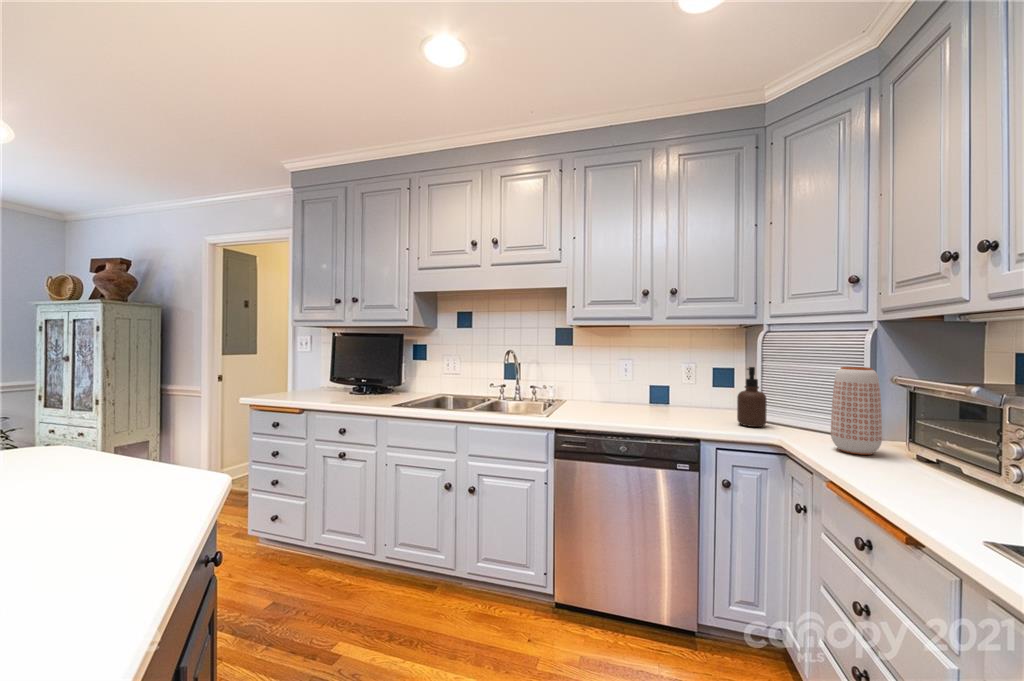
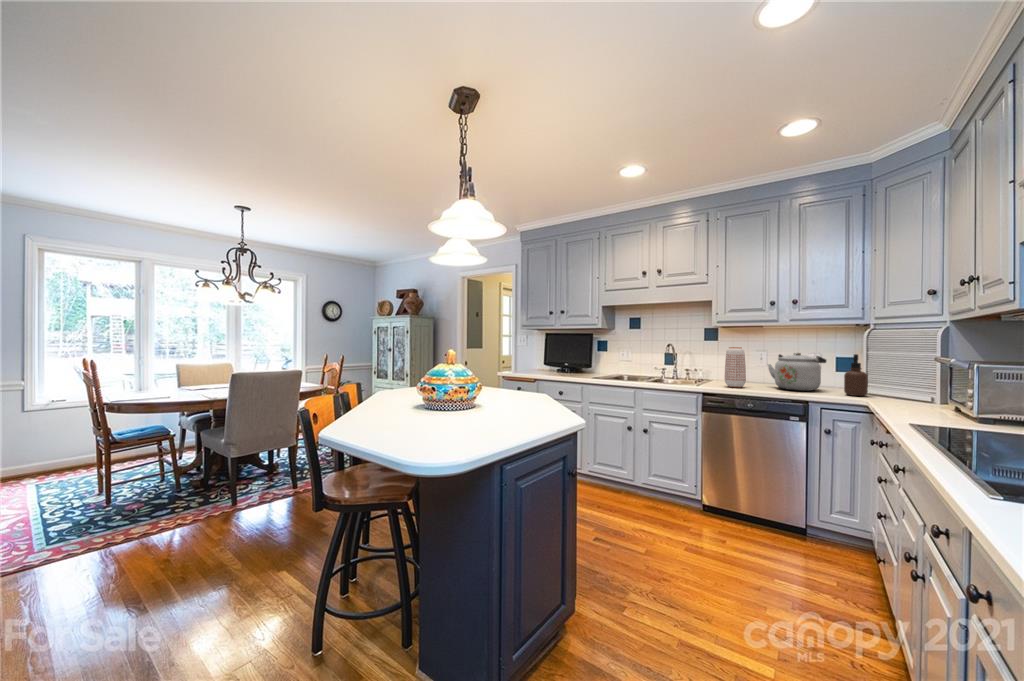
kettle: none [638,364,710,419] -> present [768,353,826,391]
vase: present [831,367,882,455] -> present [725,347,746,388]

